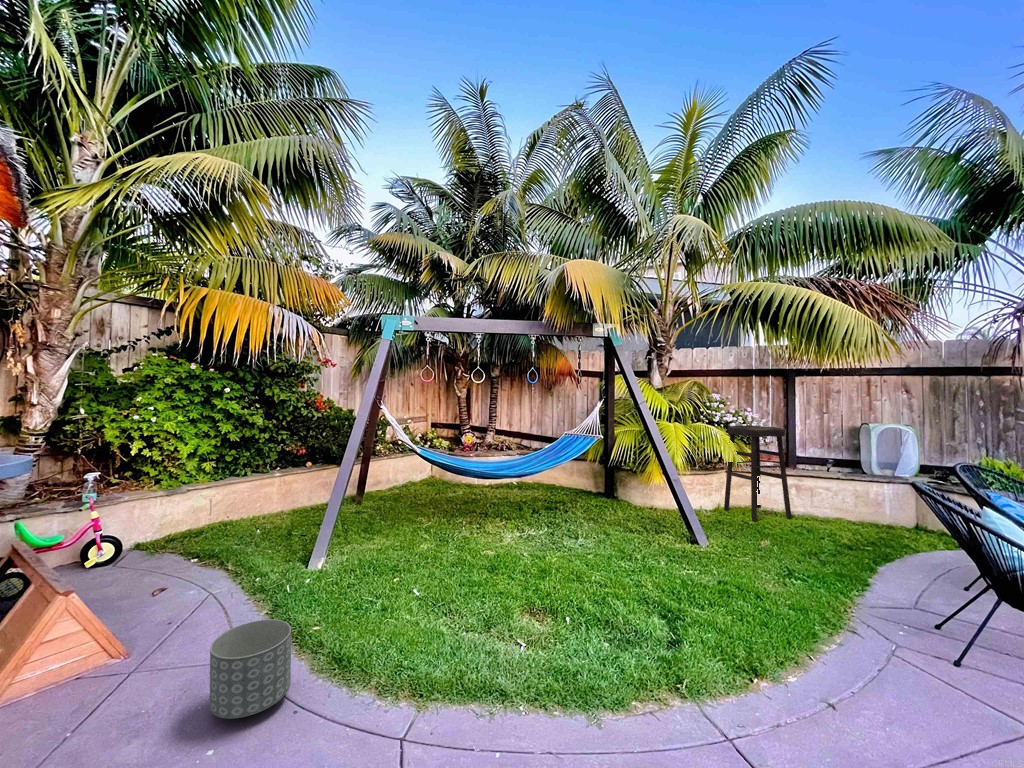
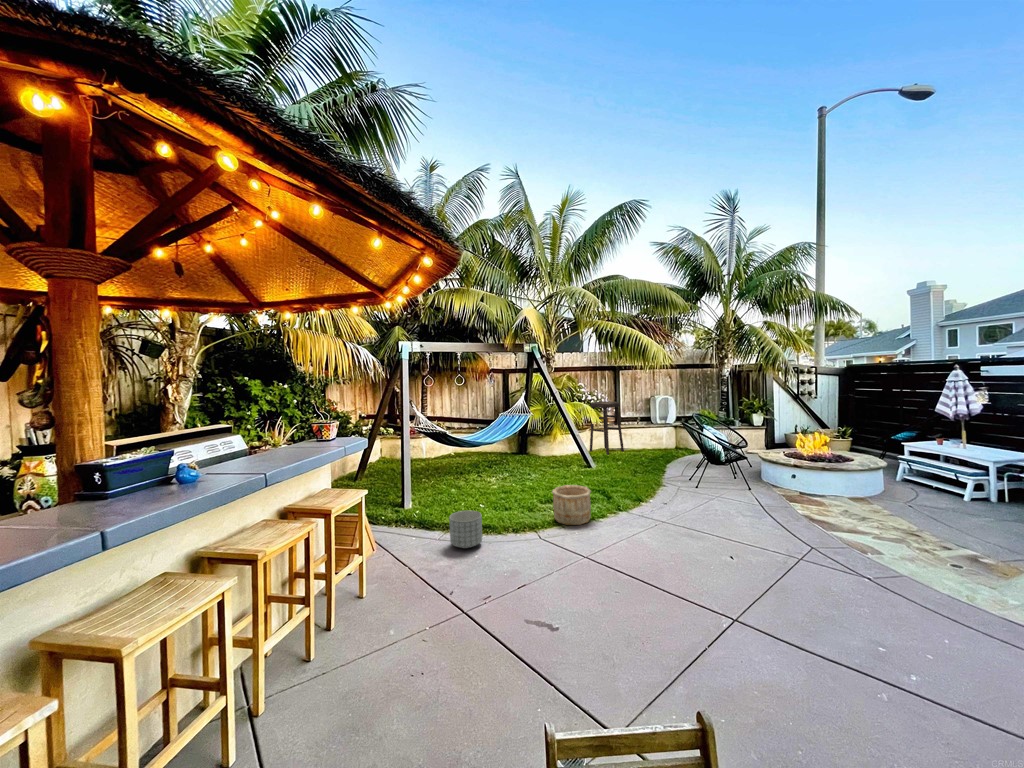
wooden bucket: none [491,597,583,717] -> present [552,485,591,525]

